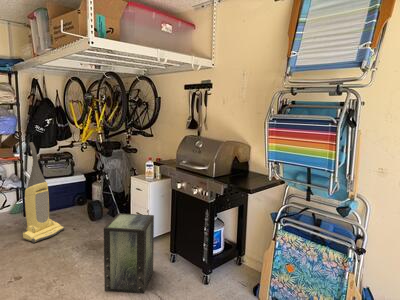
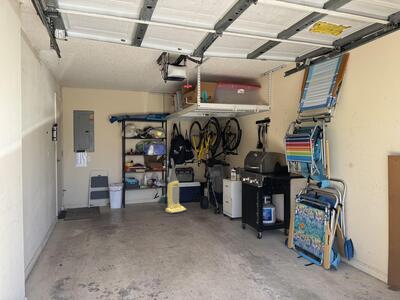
storage box: present [104,213,154,294] -> none [203,195,231,237]

